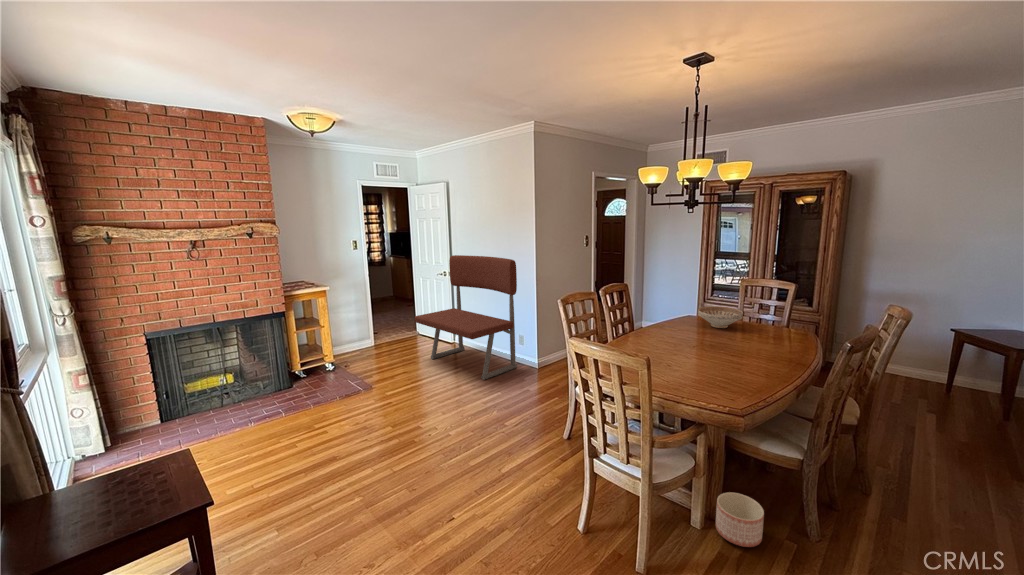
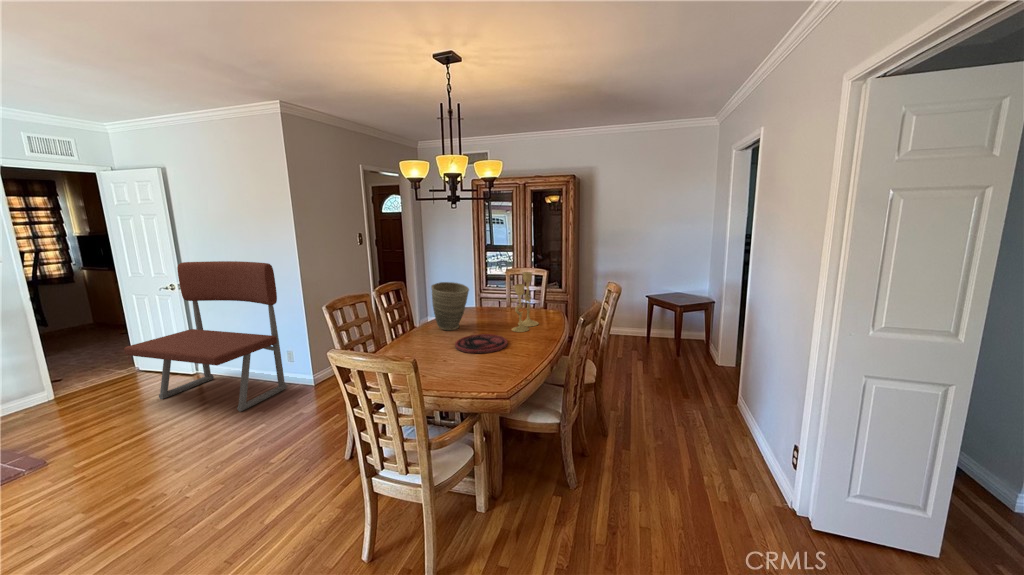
candlestick: none [745,284,781,350] -> present [512,272,538,332]
vase: none [657,288,699,338] -> present [431,282,469,330]
decorative bowl: present [698,306,743,328] -> none [471,296,509,316]
plate: none [680,346,740,366] -> present [455,334,508,353]
planter: present [716,492,764,547] -> none [498,467,536,516]

